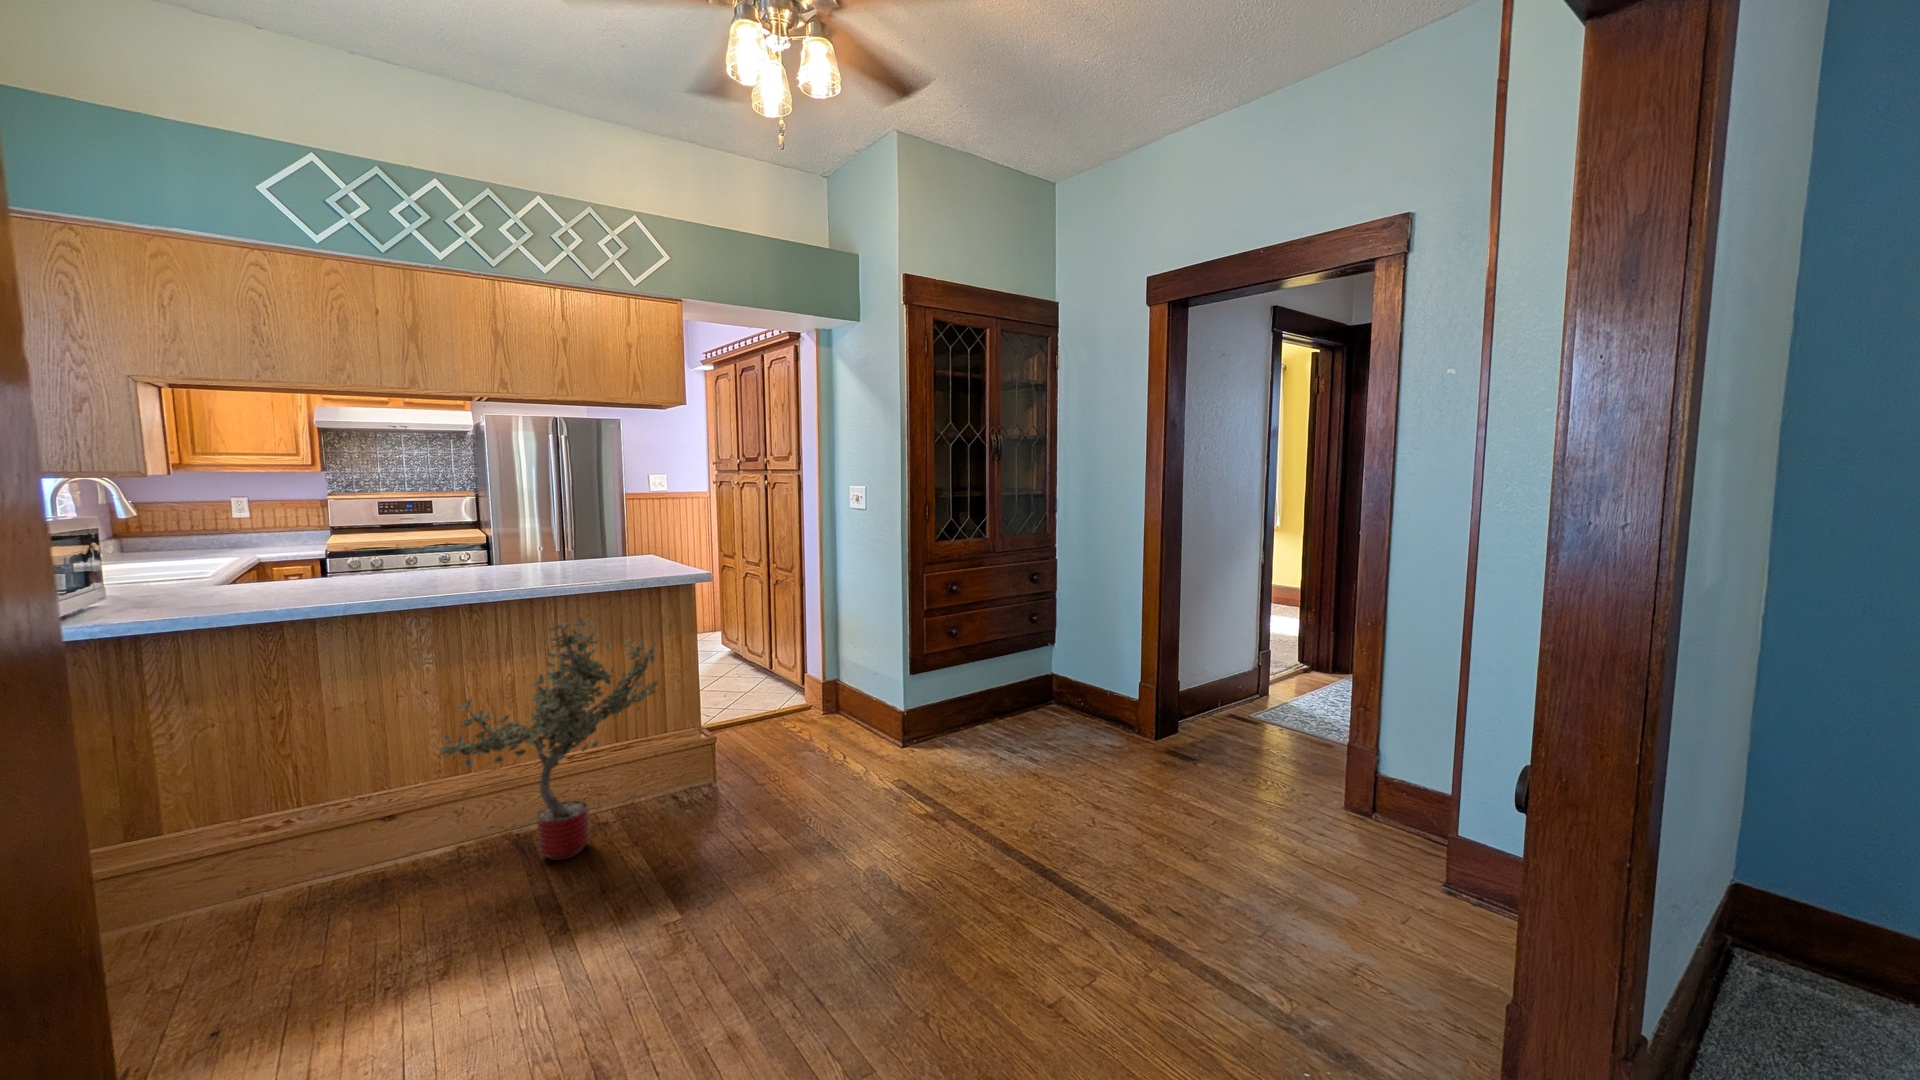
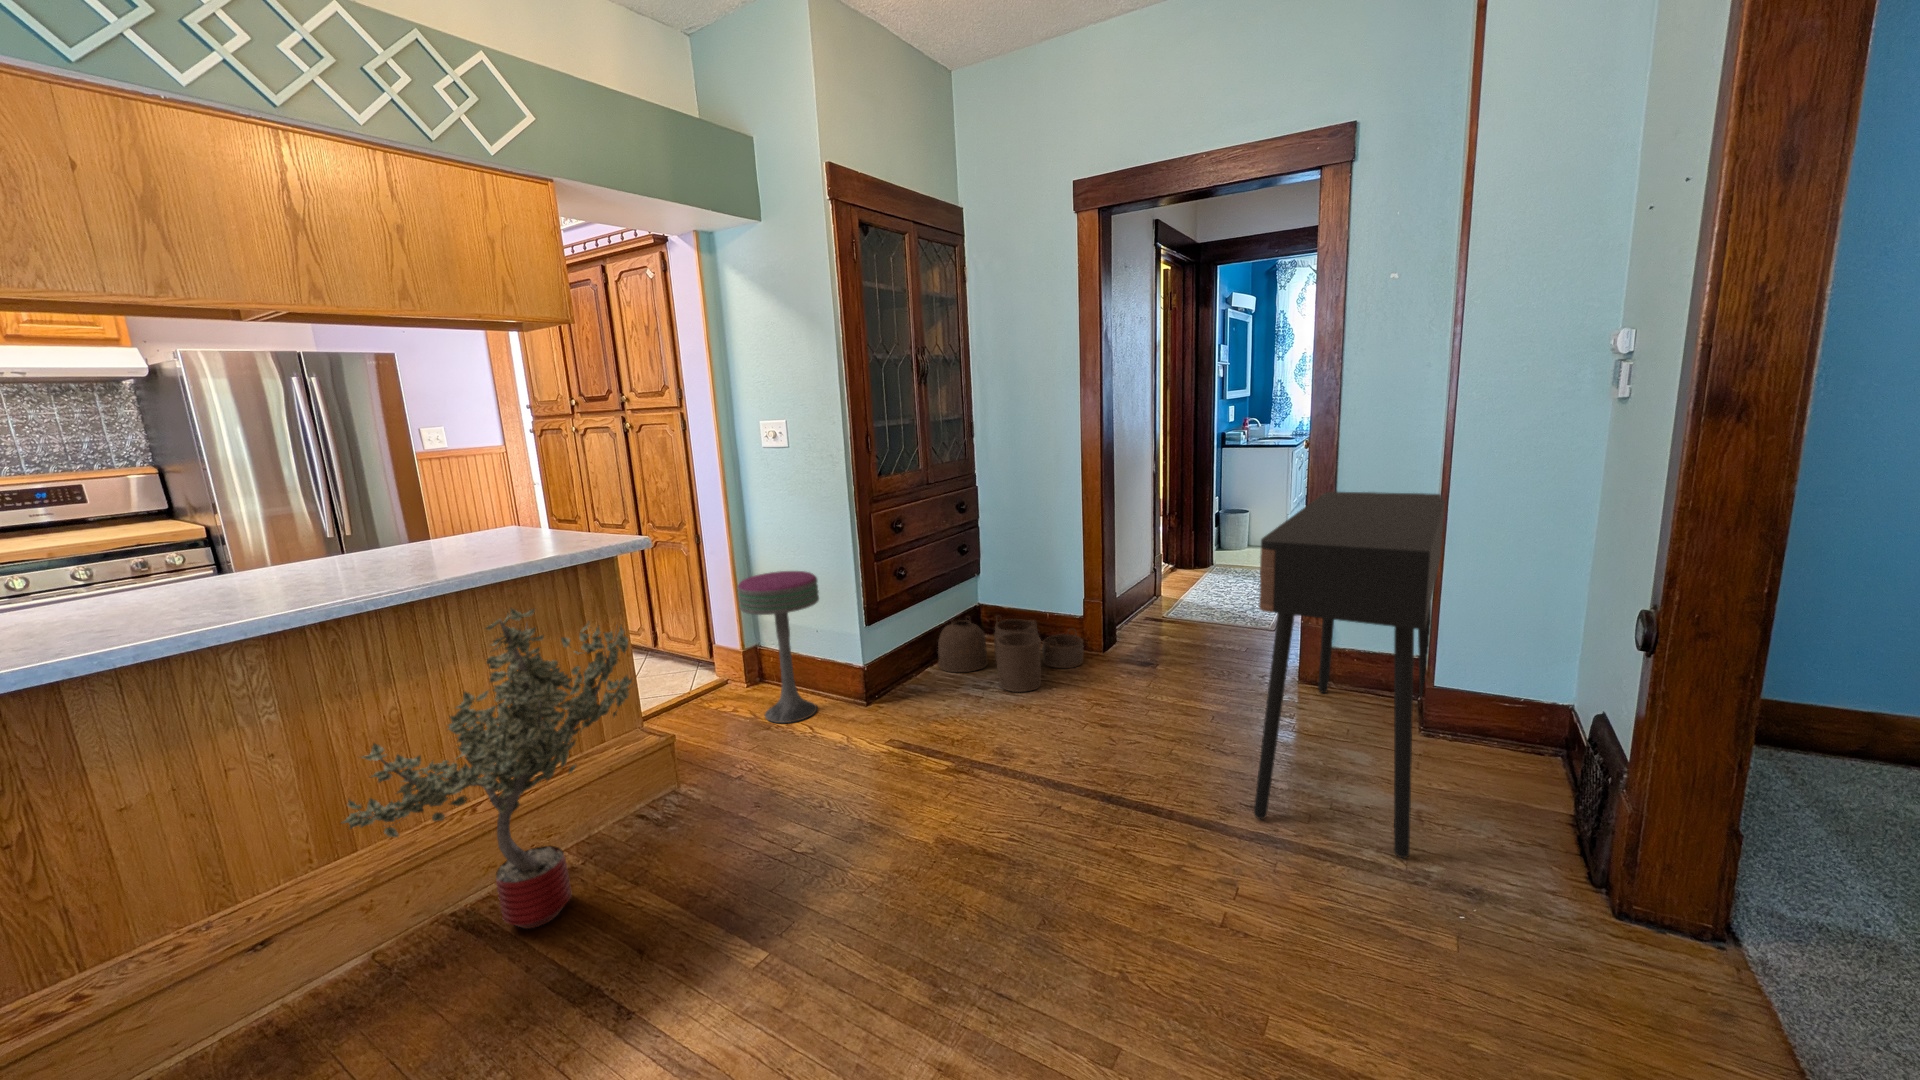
console table: none [1165,595,1501,1004] -> present [1254,492,1445,858]
bar stool: none [801,615,869,749] -> present [737,571,819,723]
woven basket: none [989,679,1130,760] -> present [938,619,1084,692]

